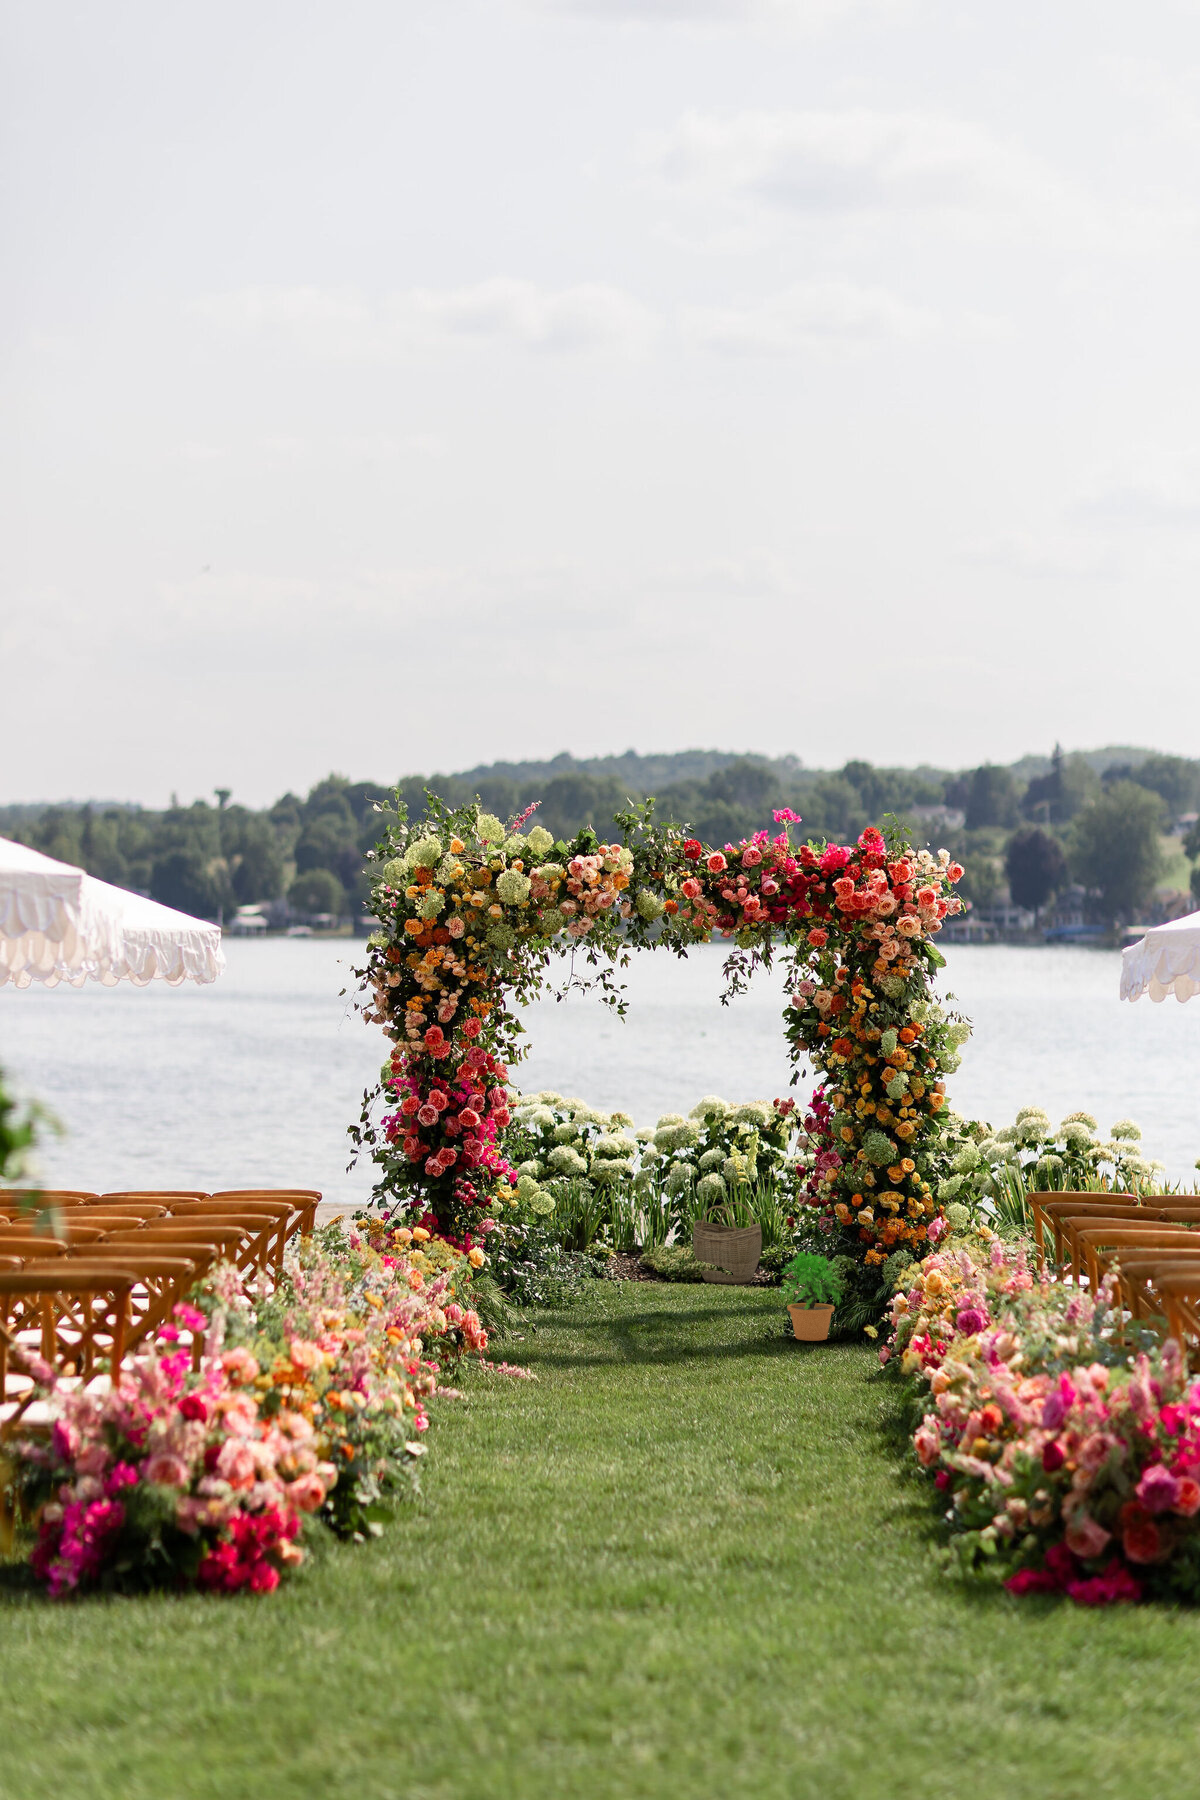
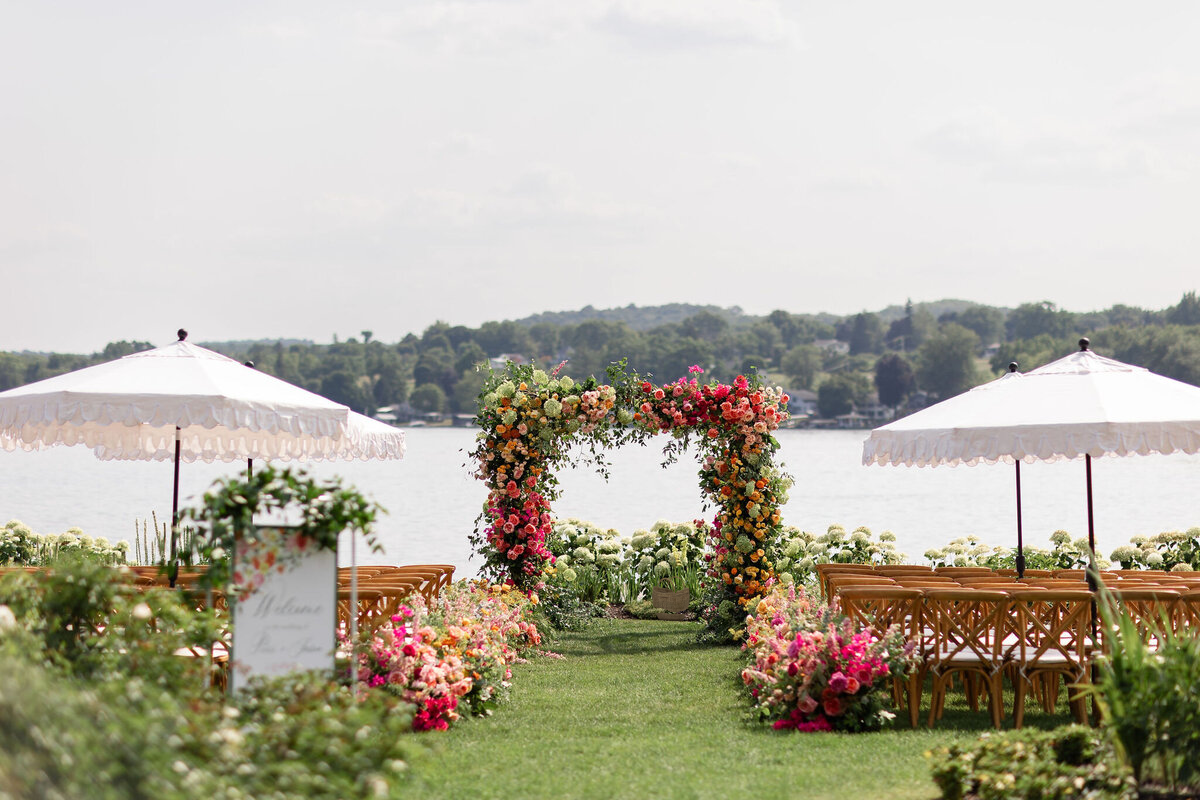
potted plant: present [780,1252,843,1341] -> none [692,597,729,644]

